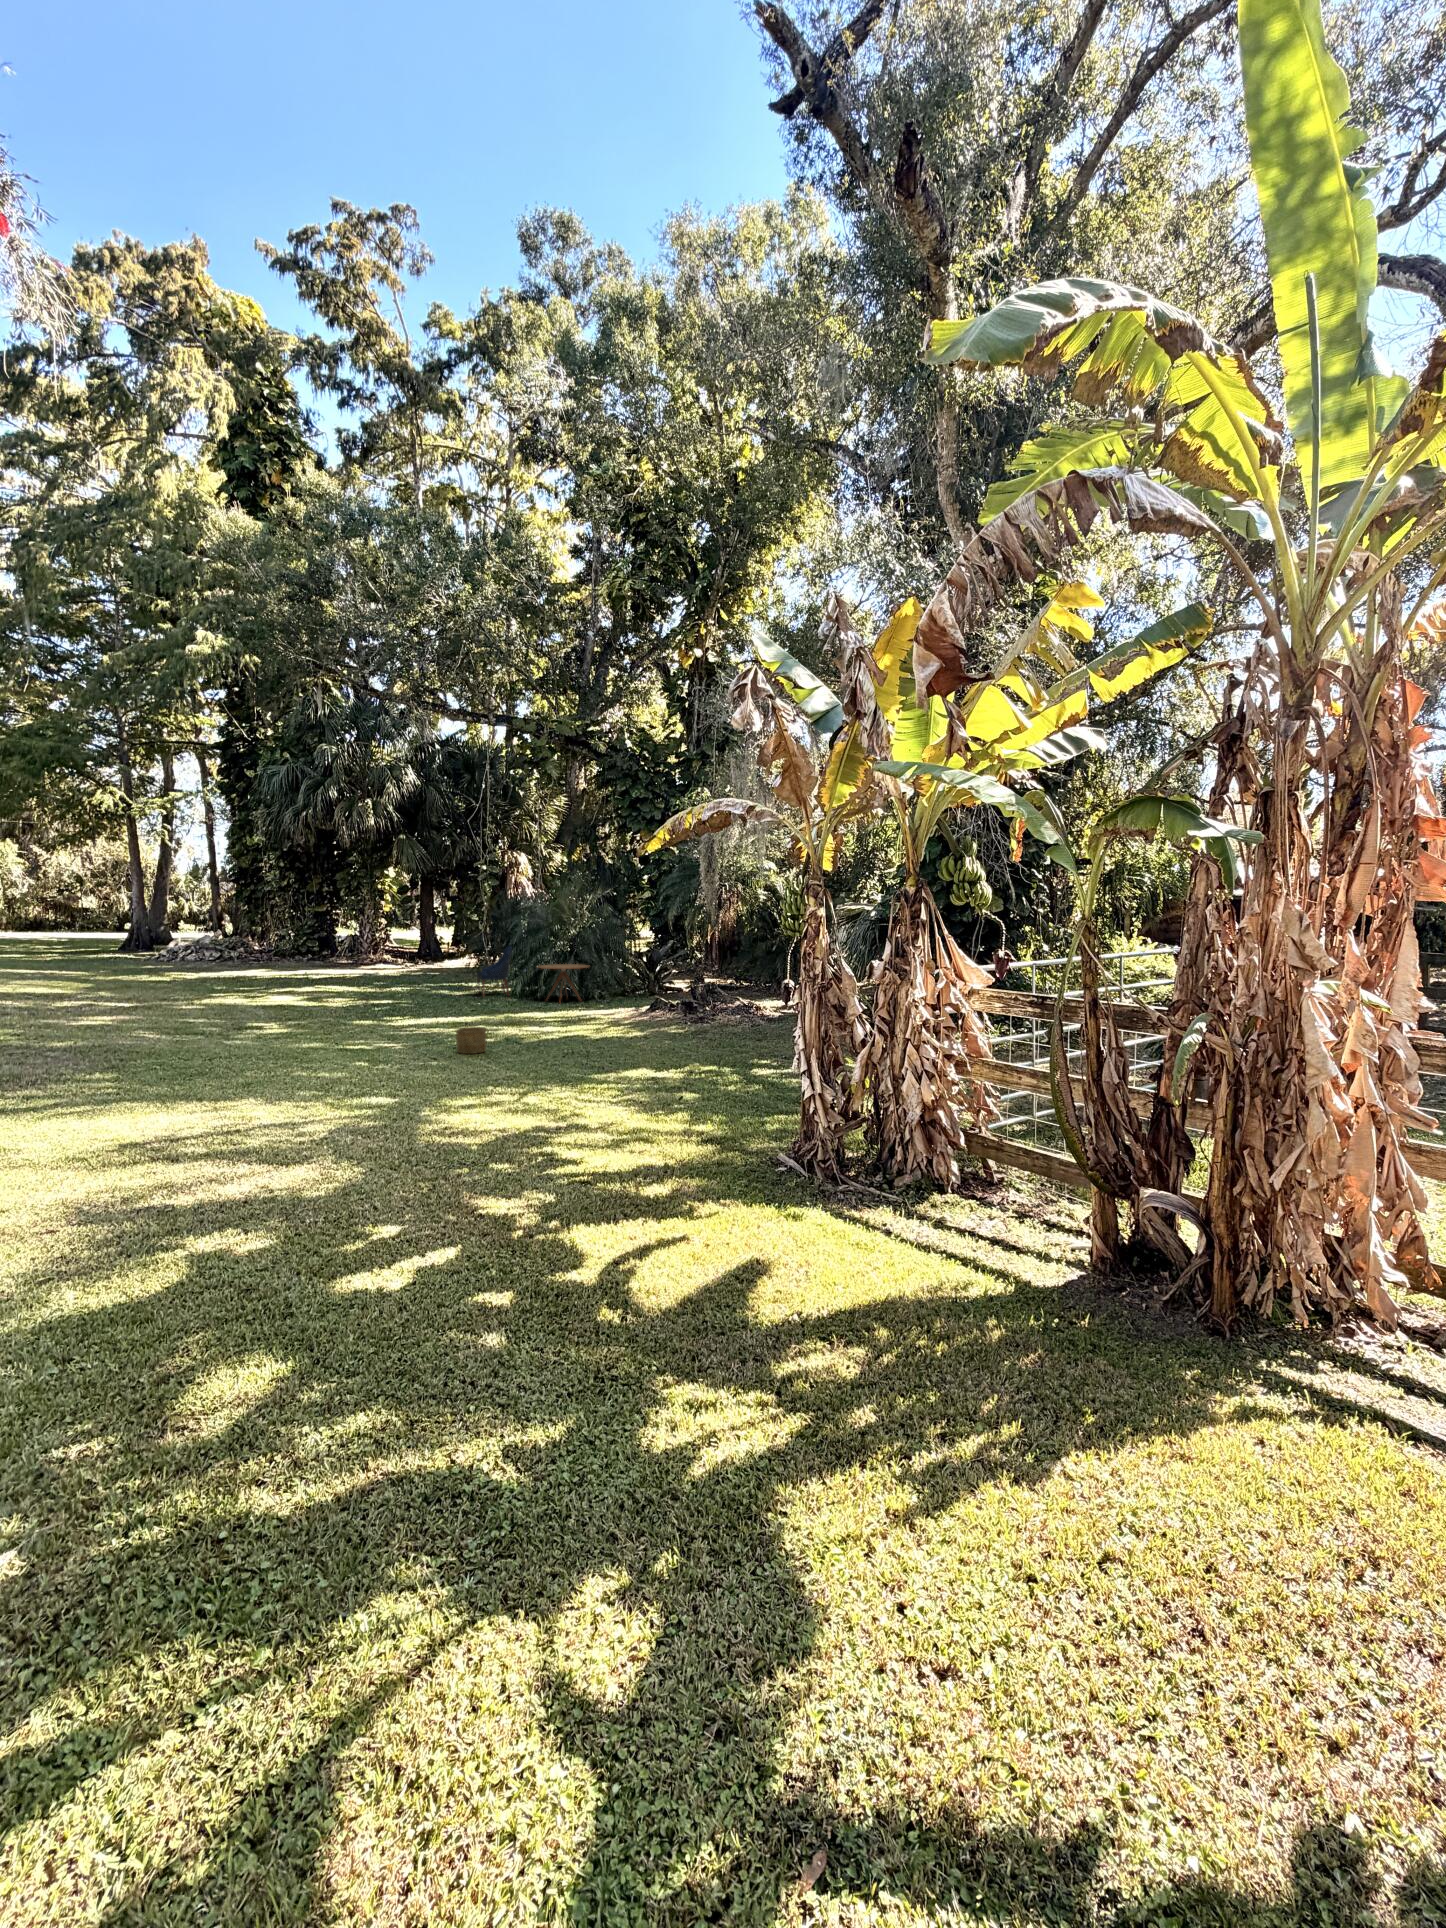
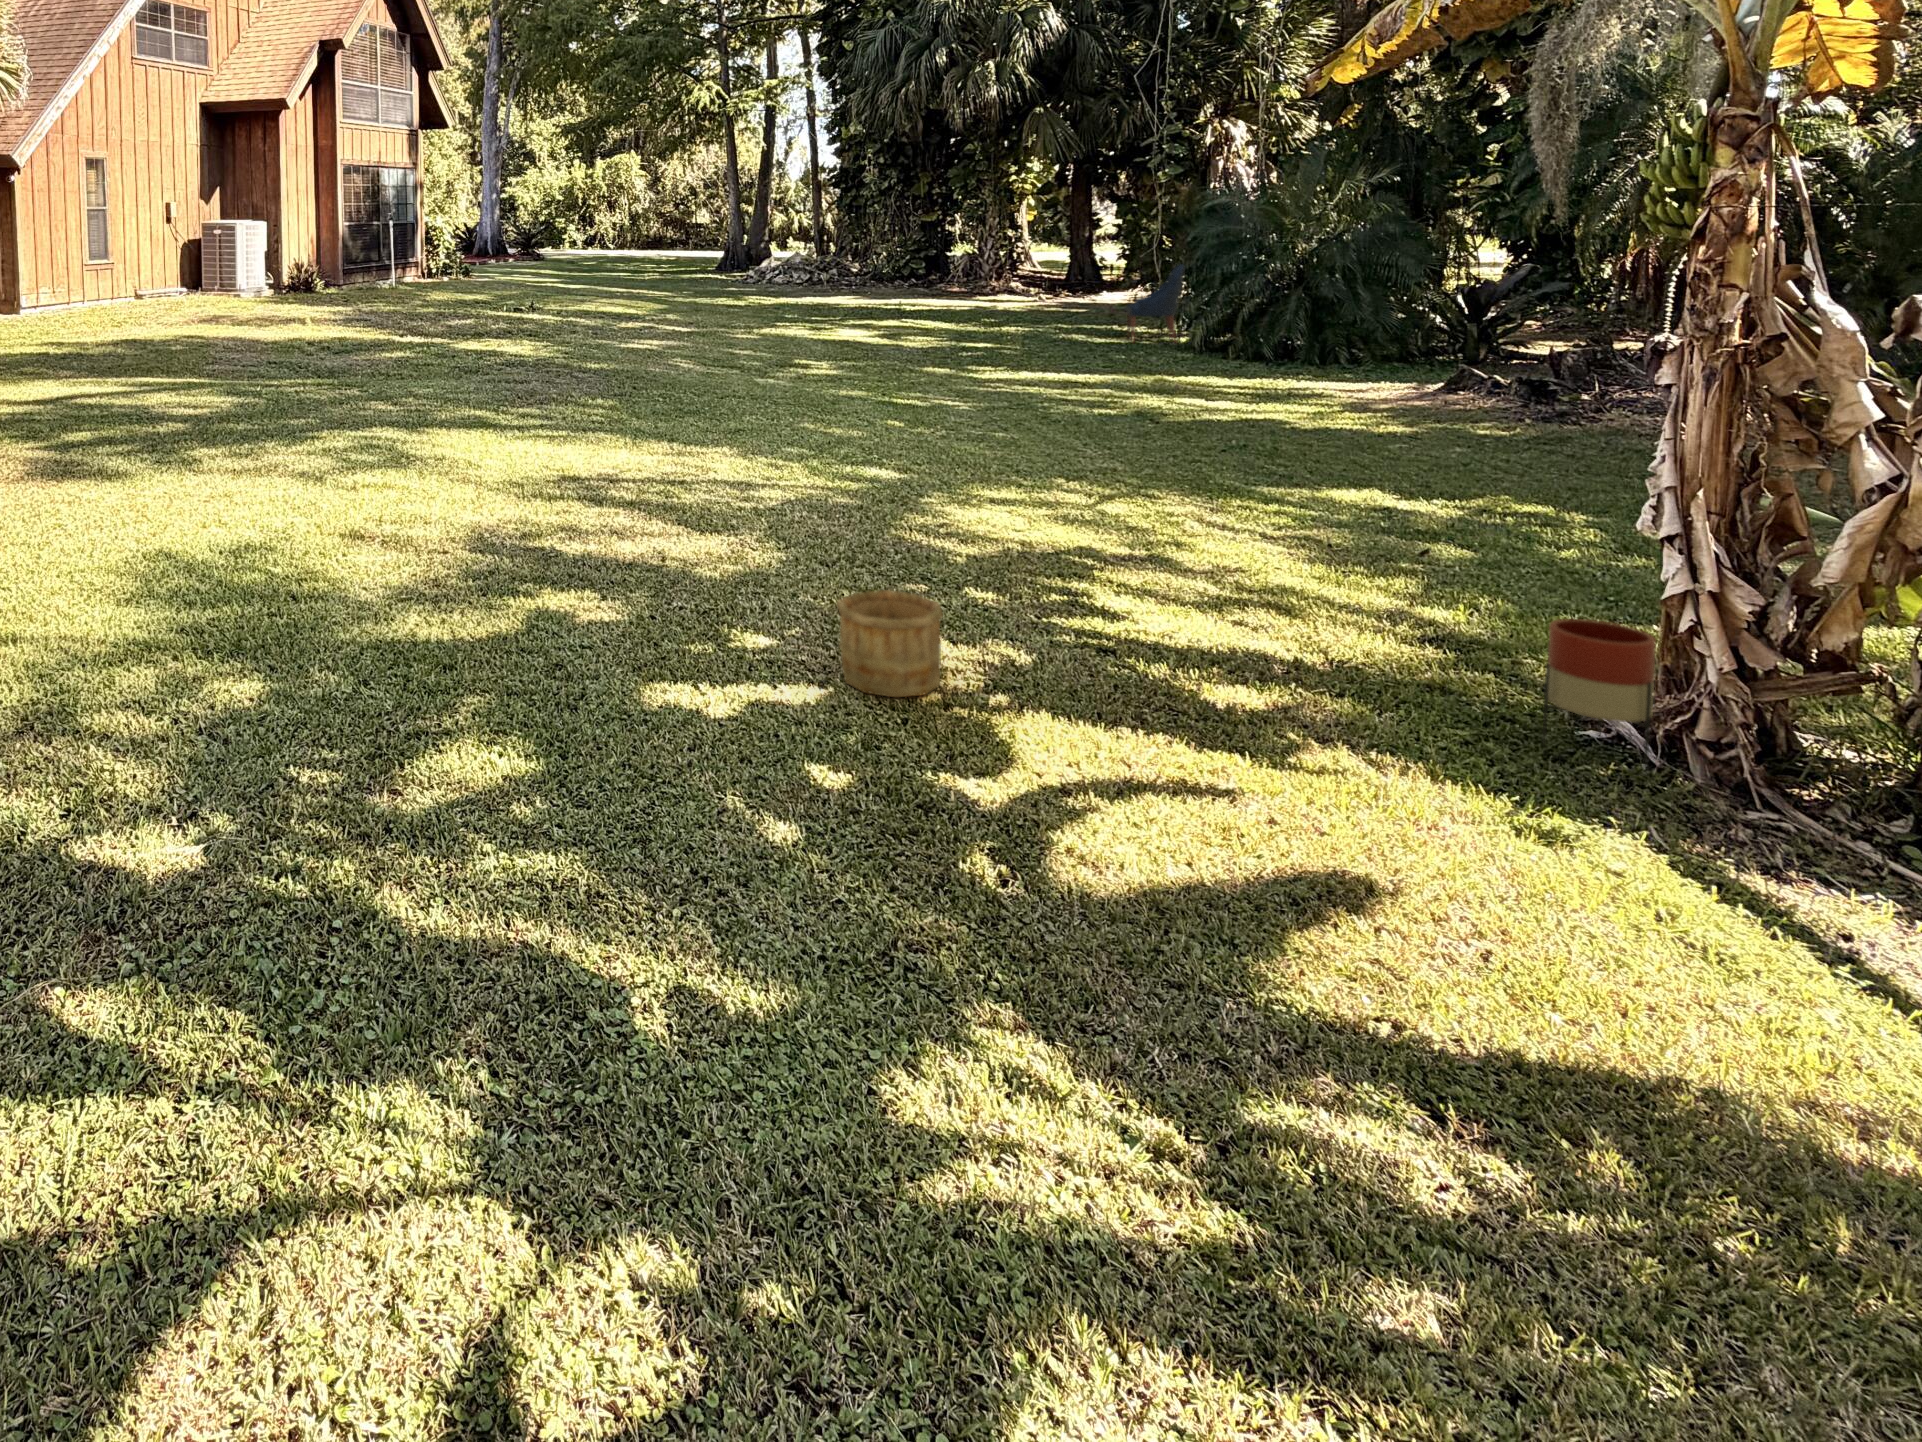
round table: present [538,964,589,1000] -> none [1221,295,1323,359]
wooden bucket: present [456,1027,487,1054] -> present [837,590,943,697]
planter: none [773,1120,809,1180] -> present [1542,619,1656,768]

